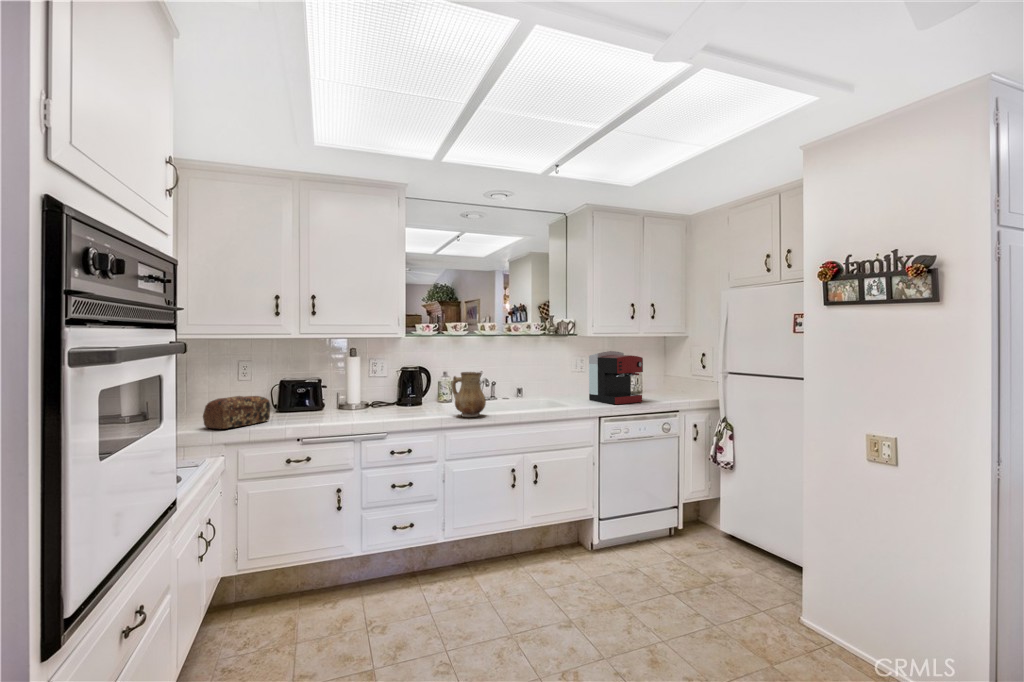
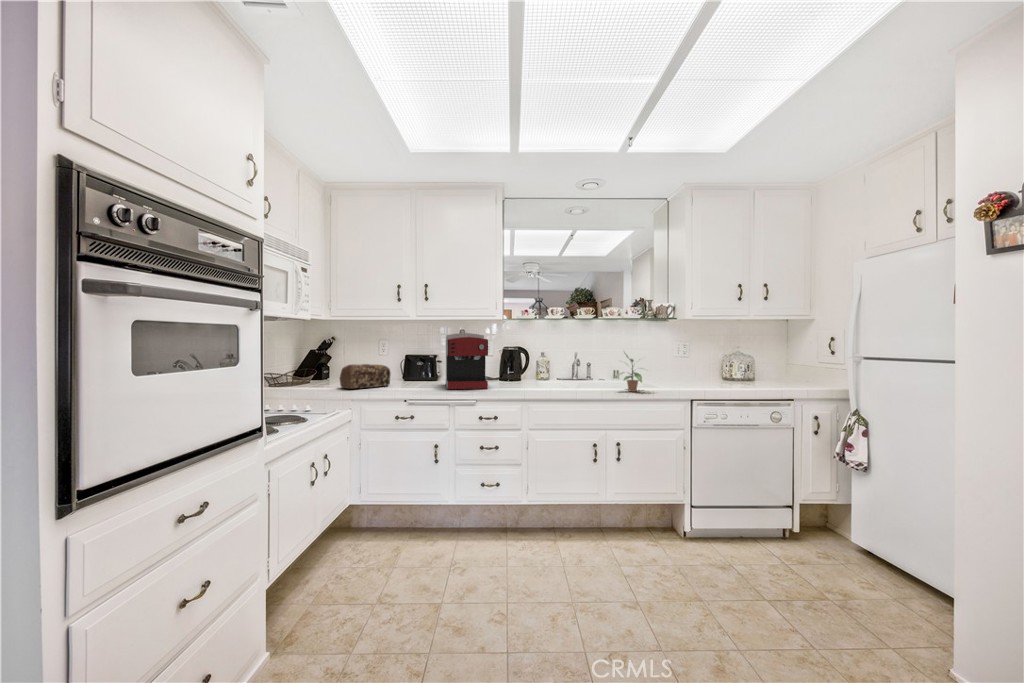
coffee maker: present [589,351,643,404] -> present [446,333,488,389]
potted plant: none [530,371,563,412] -> present [615,353,643,392]
ceramic pitcher: present [452,372,486,417] -> none [539,349,570,392]

